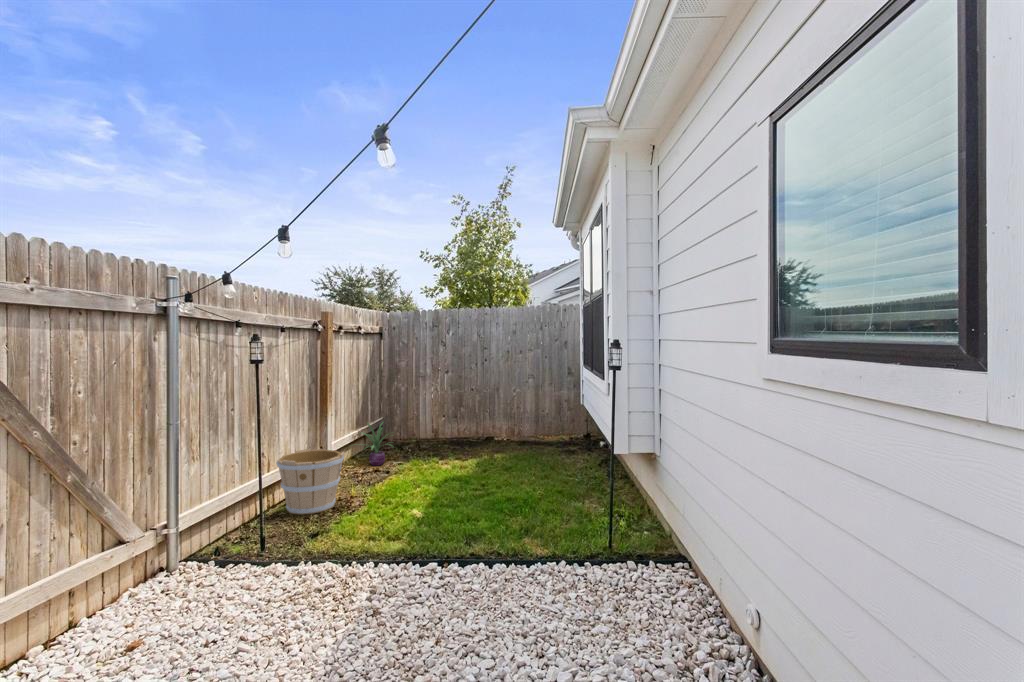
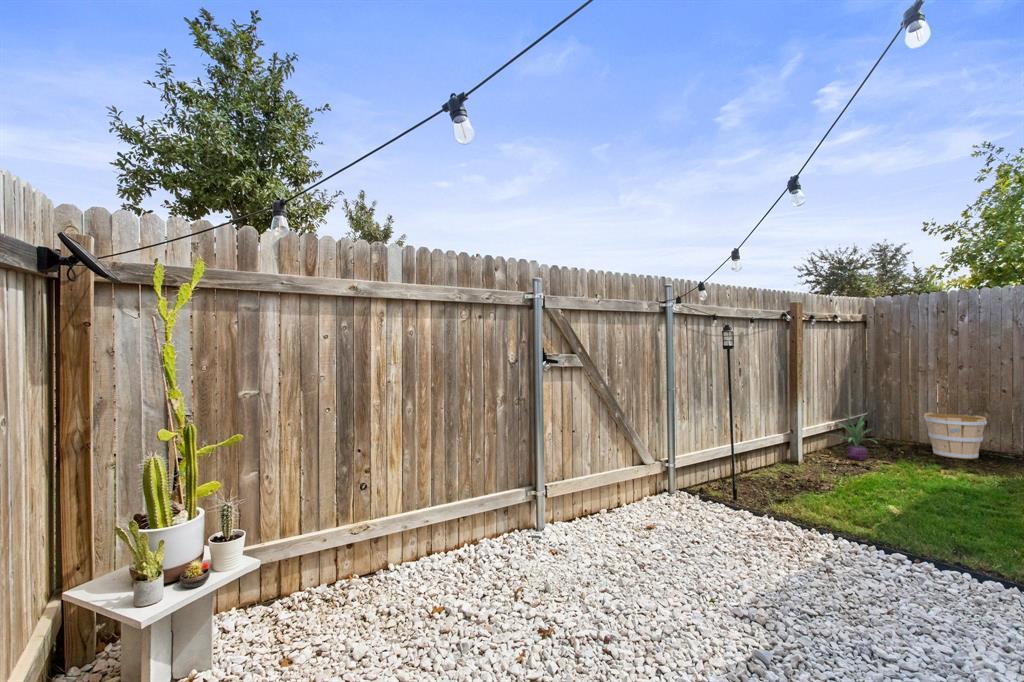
wooden bucket: present [276,449,344,515] -> present [924,413,987,459]

